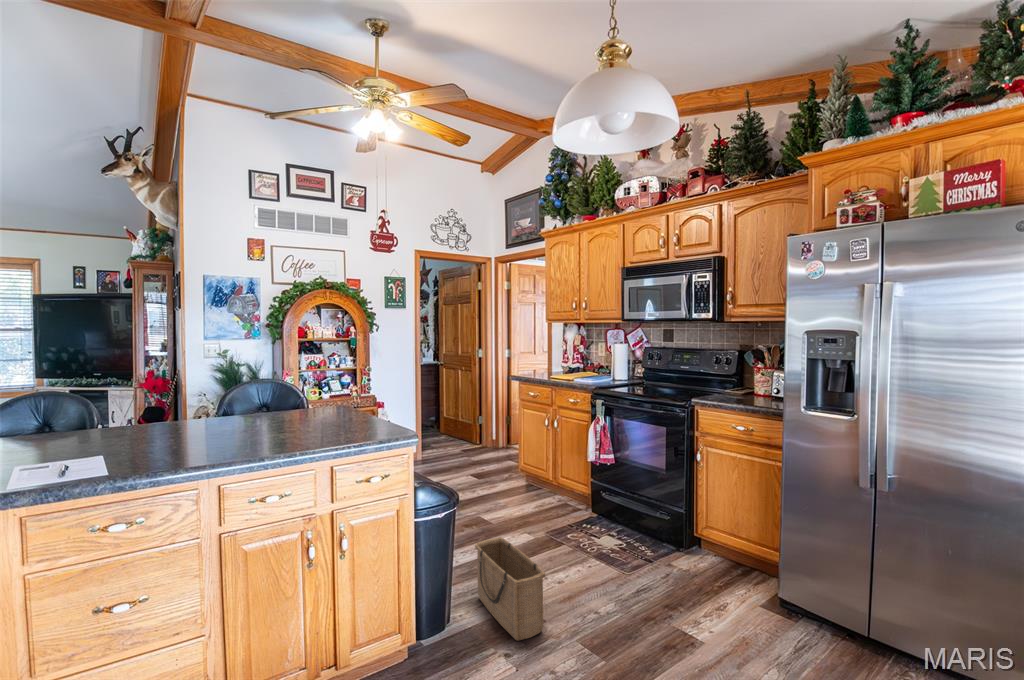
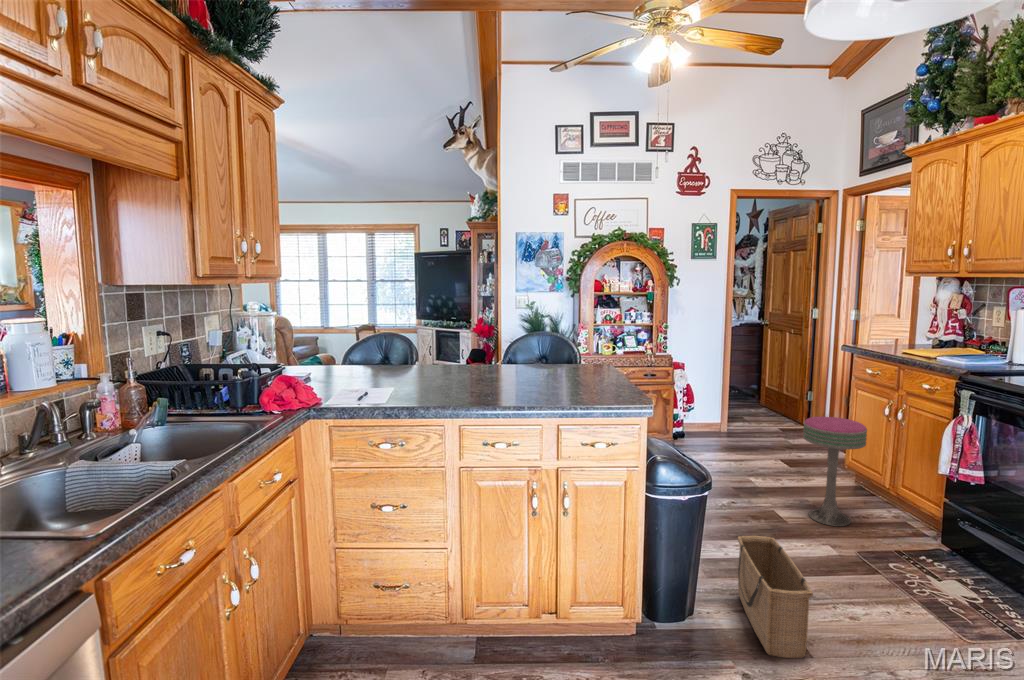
bar stool: none [498,431,541,518] -> present [803,417,867,526]

